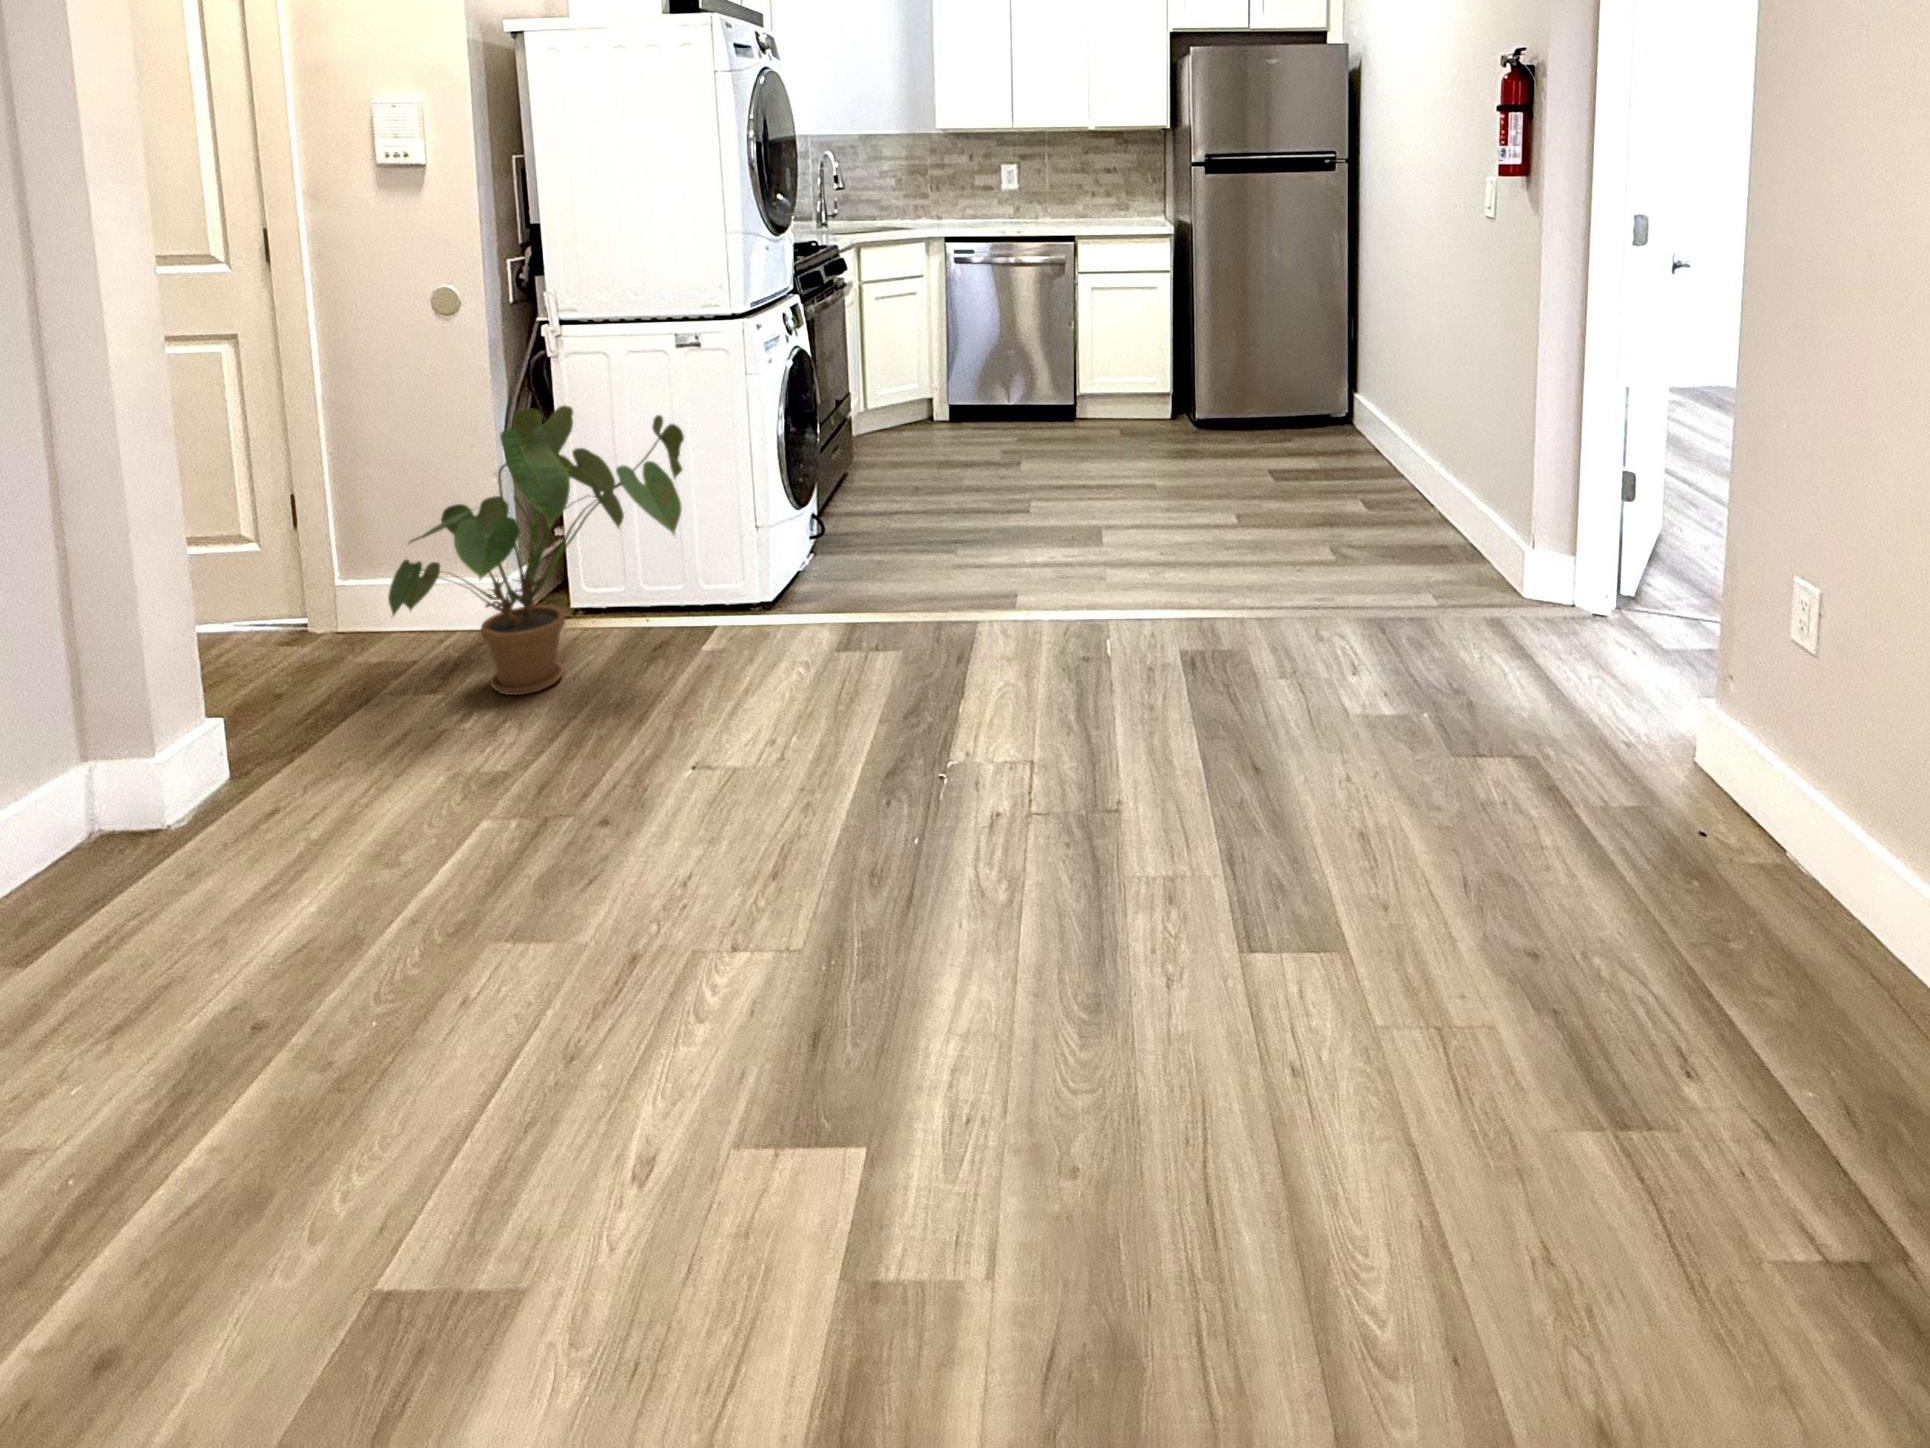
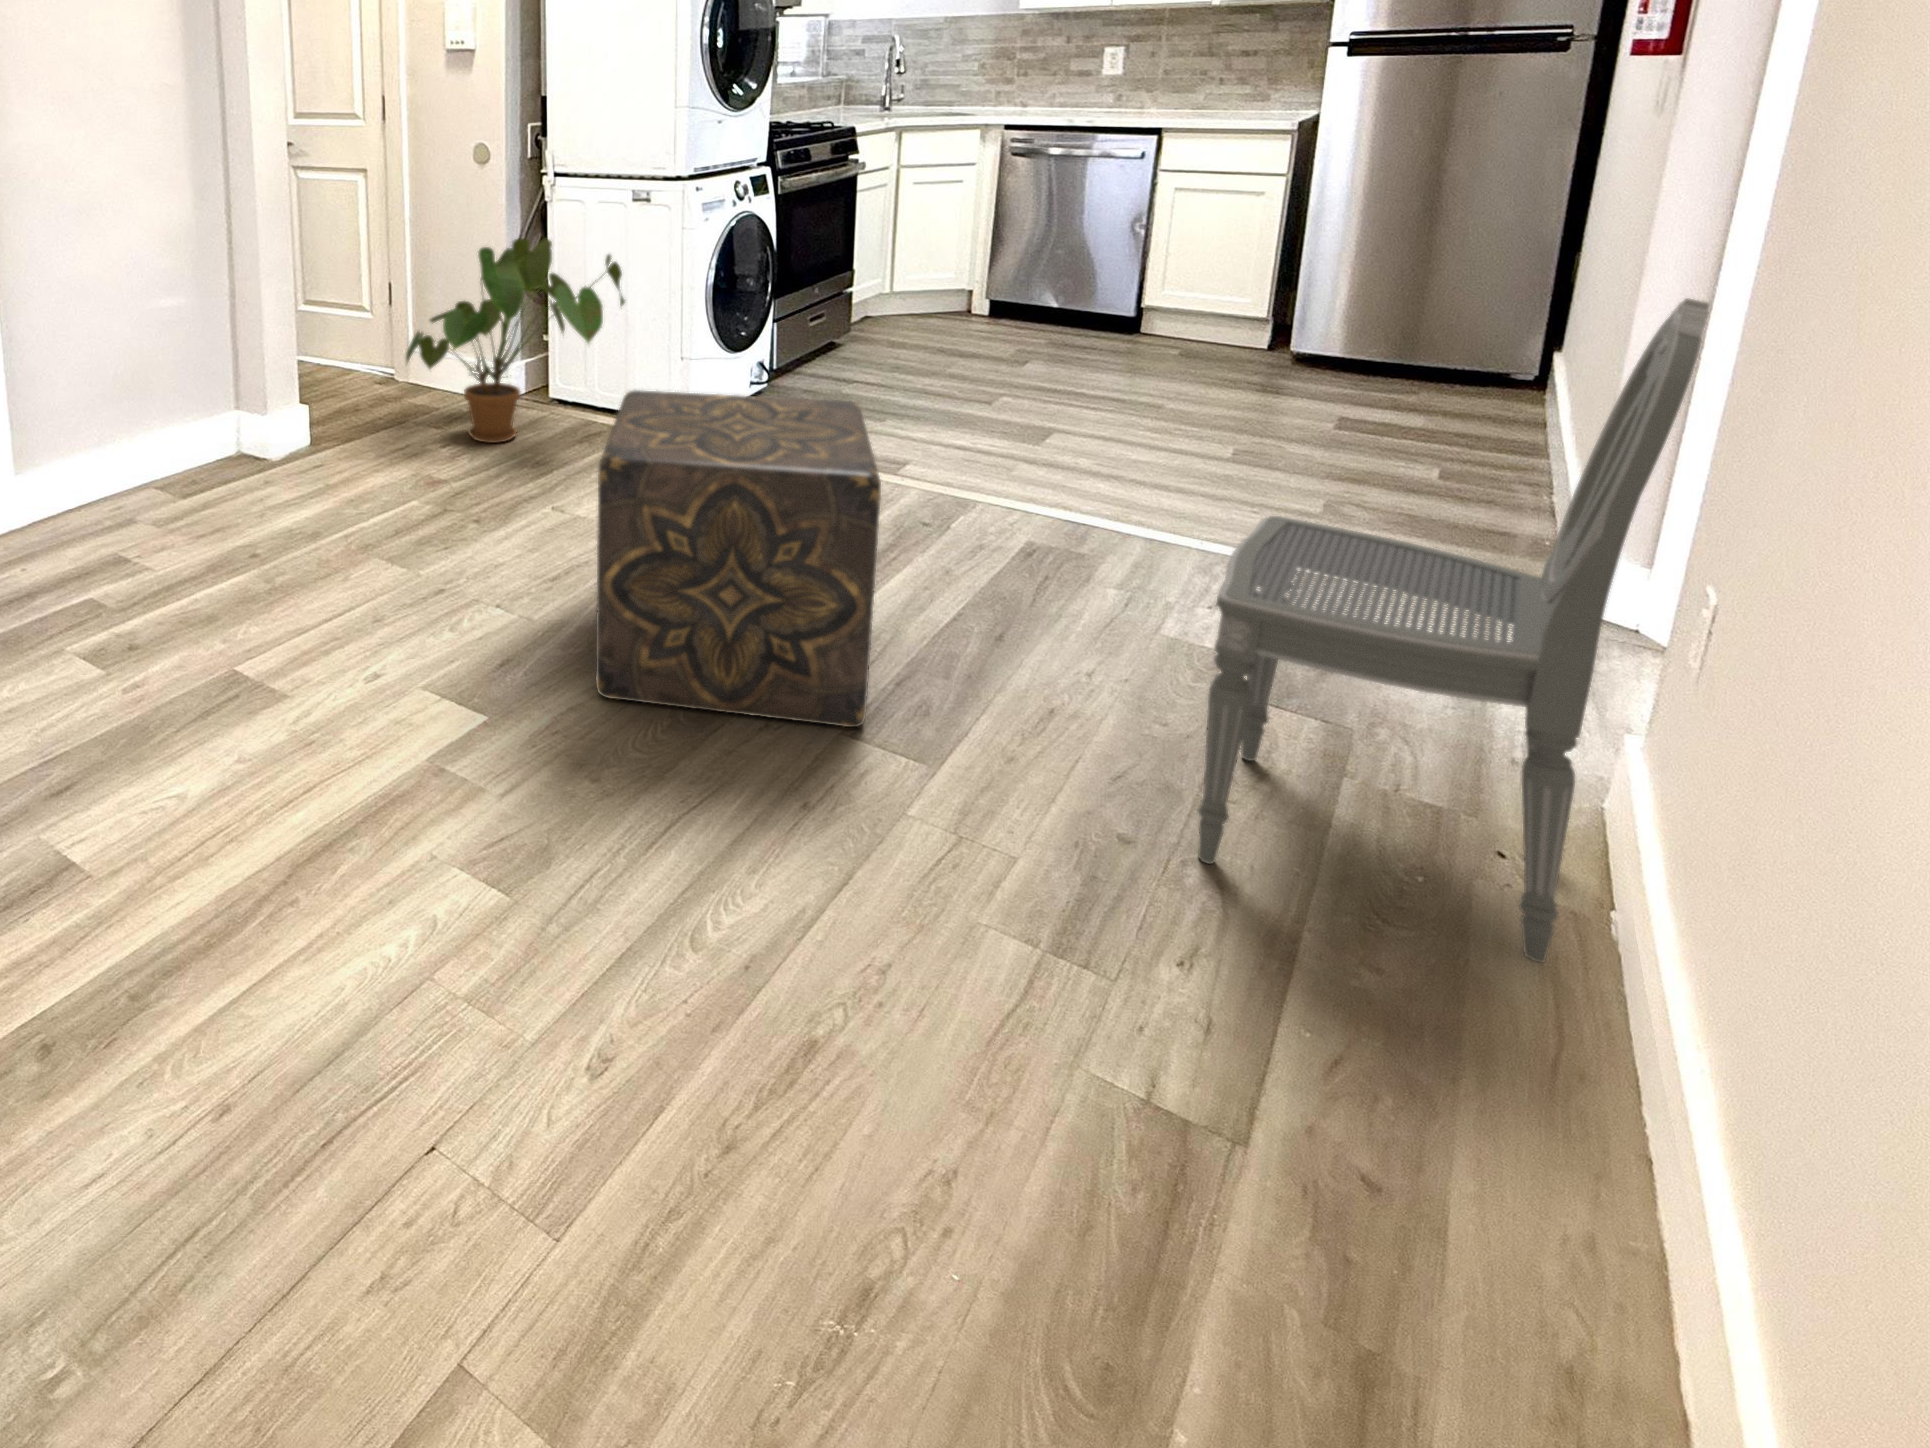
dining chair: none [1511,365,1875,950] -> present [1198,298,1709,962]
ottoman: none [867,556,1258,1032] -> present [596,390,881,727]

